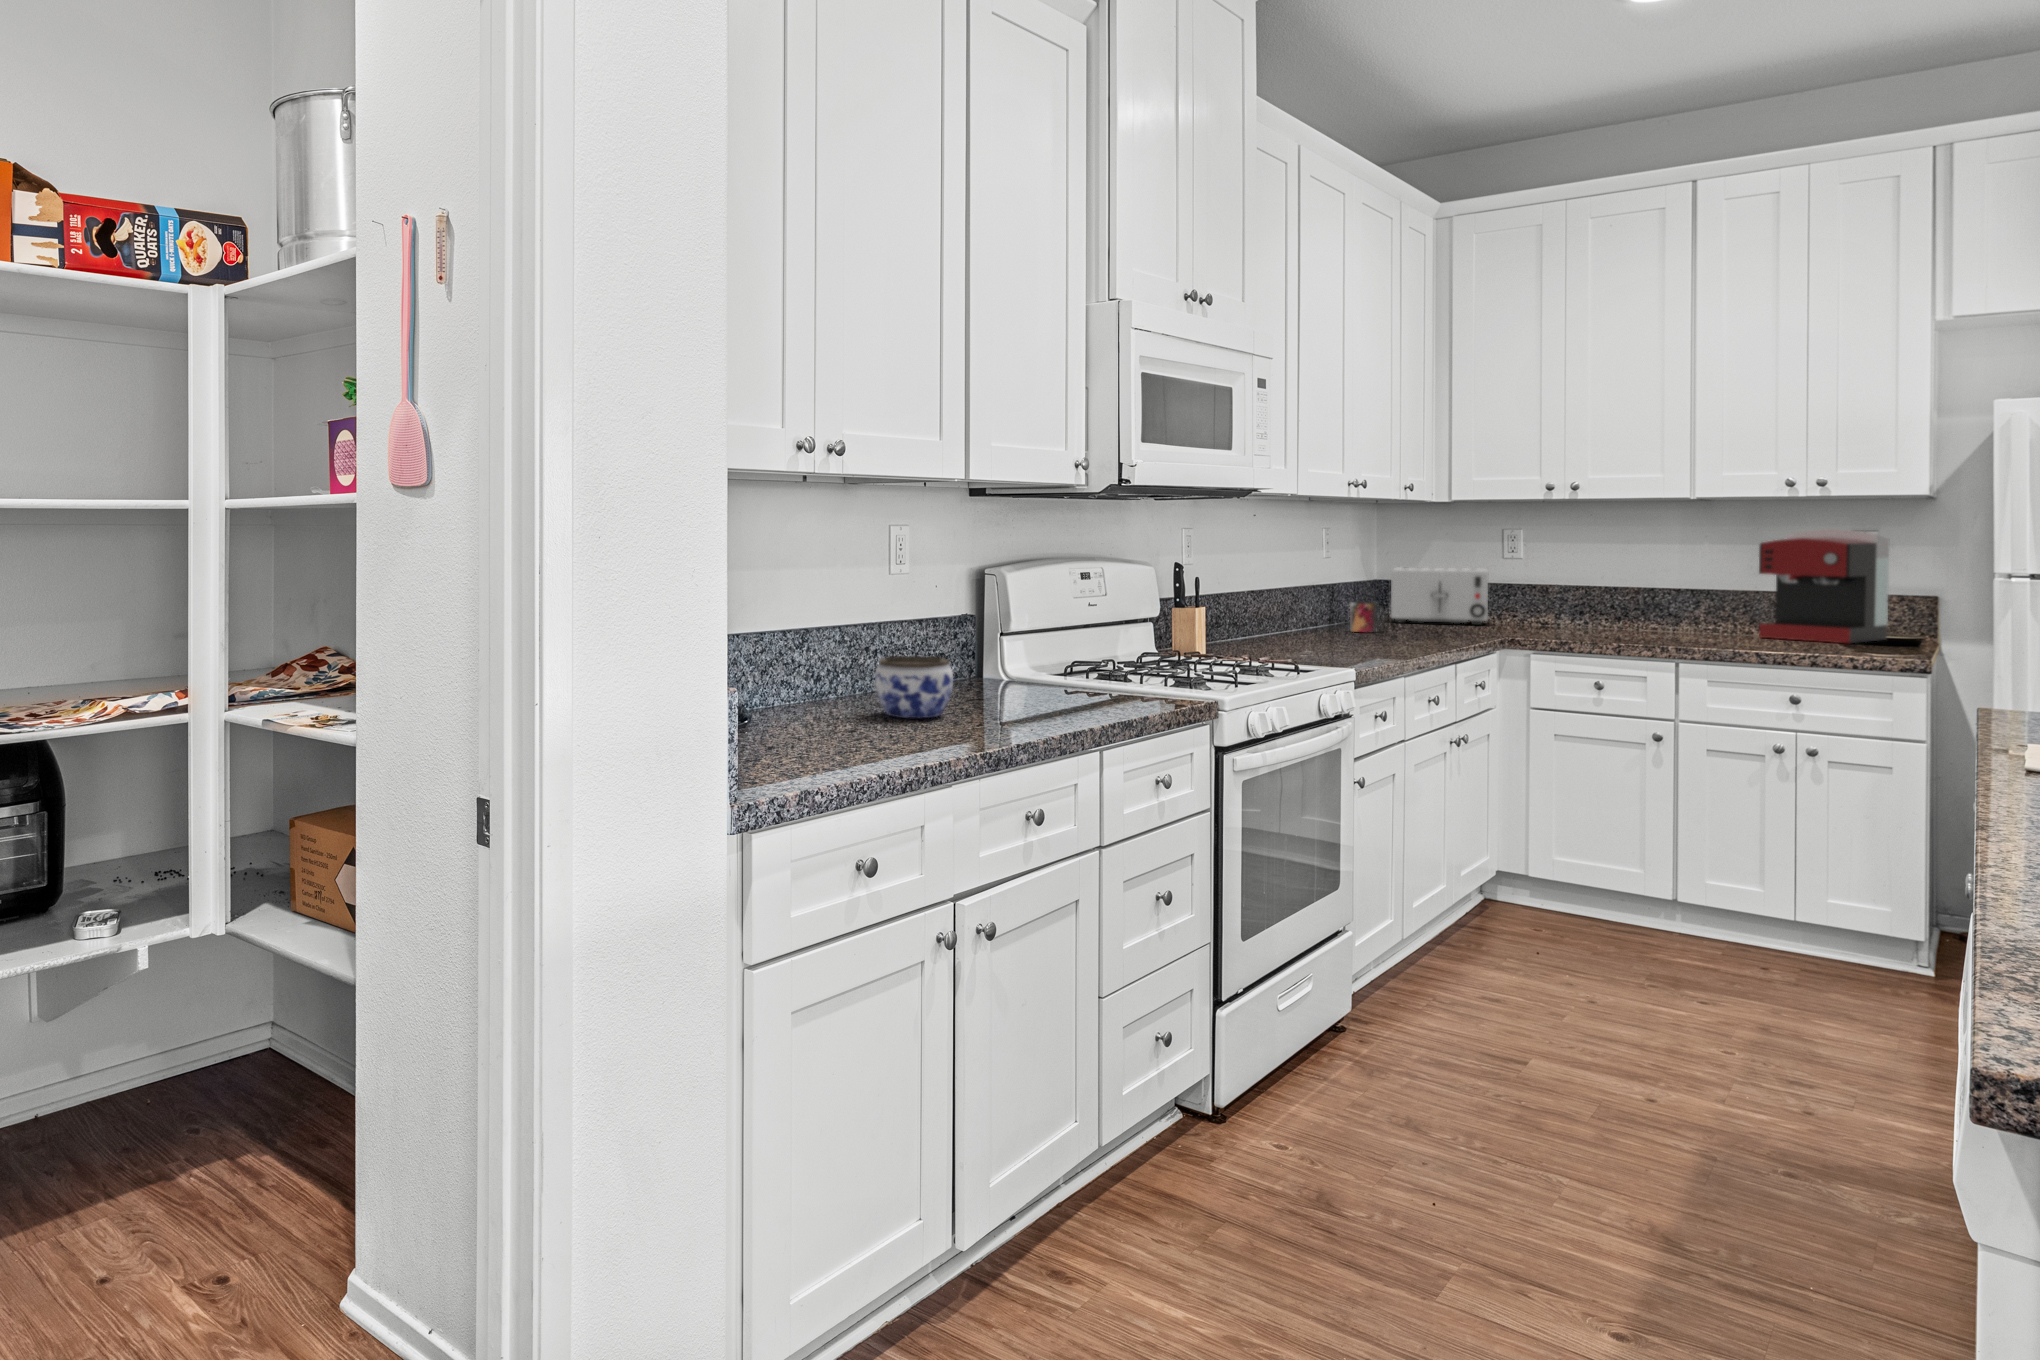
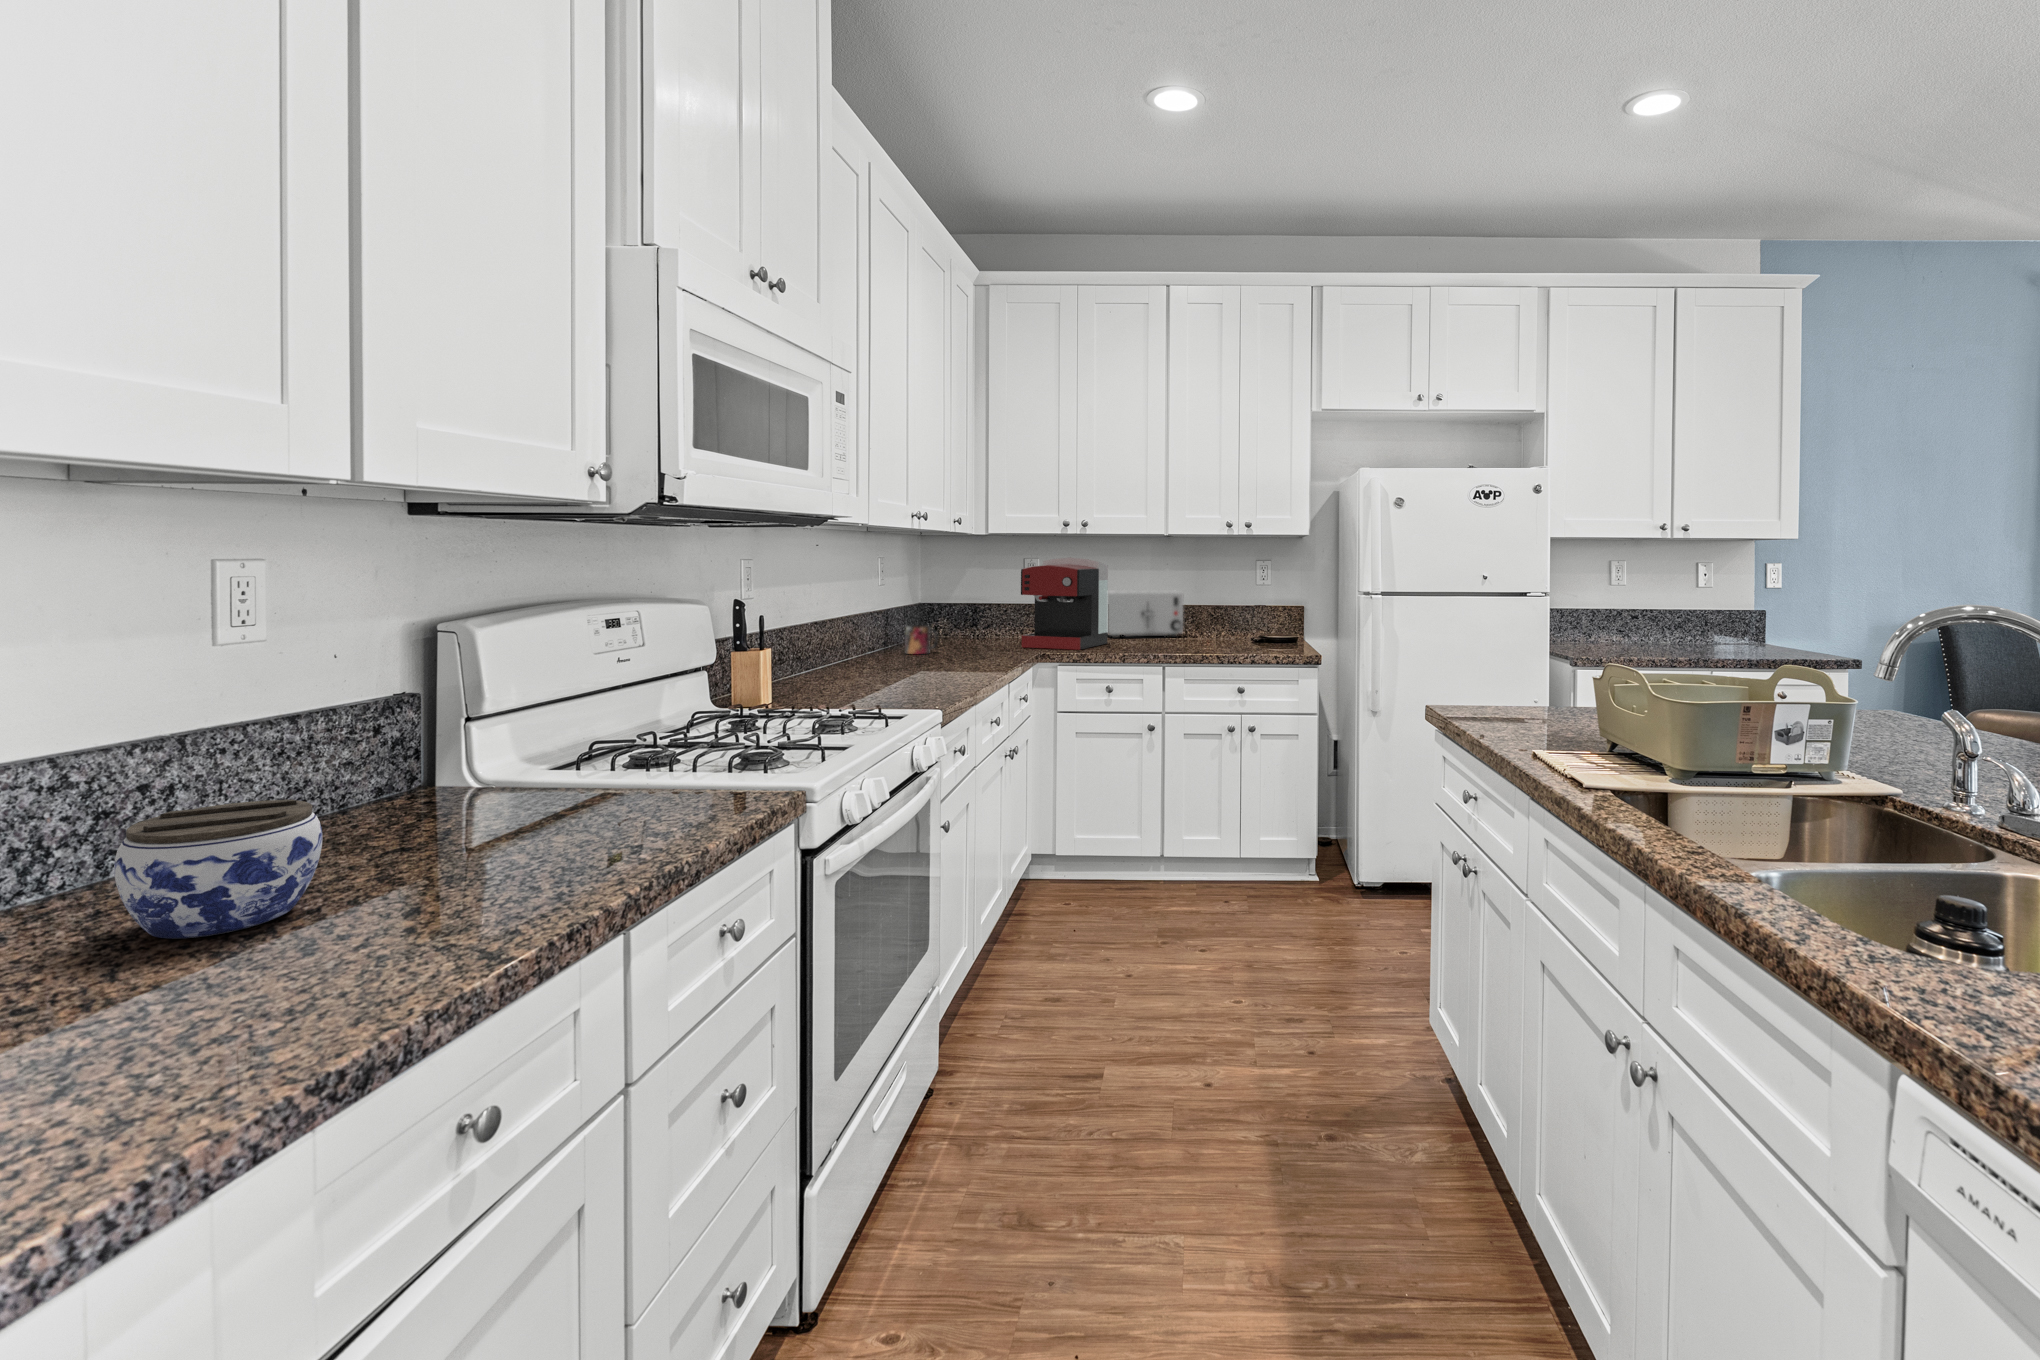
coffee maker: present [1759,529,1889,643] -> present [1021,557,1108,650]
toaster: present [1391,567,1488,625] -> present [1107,591,1183,638]

